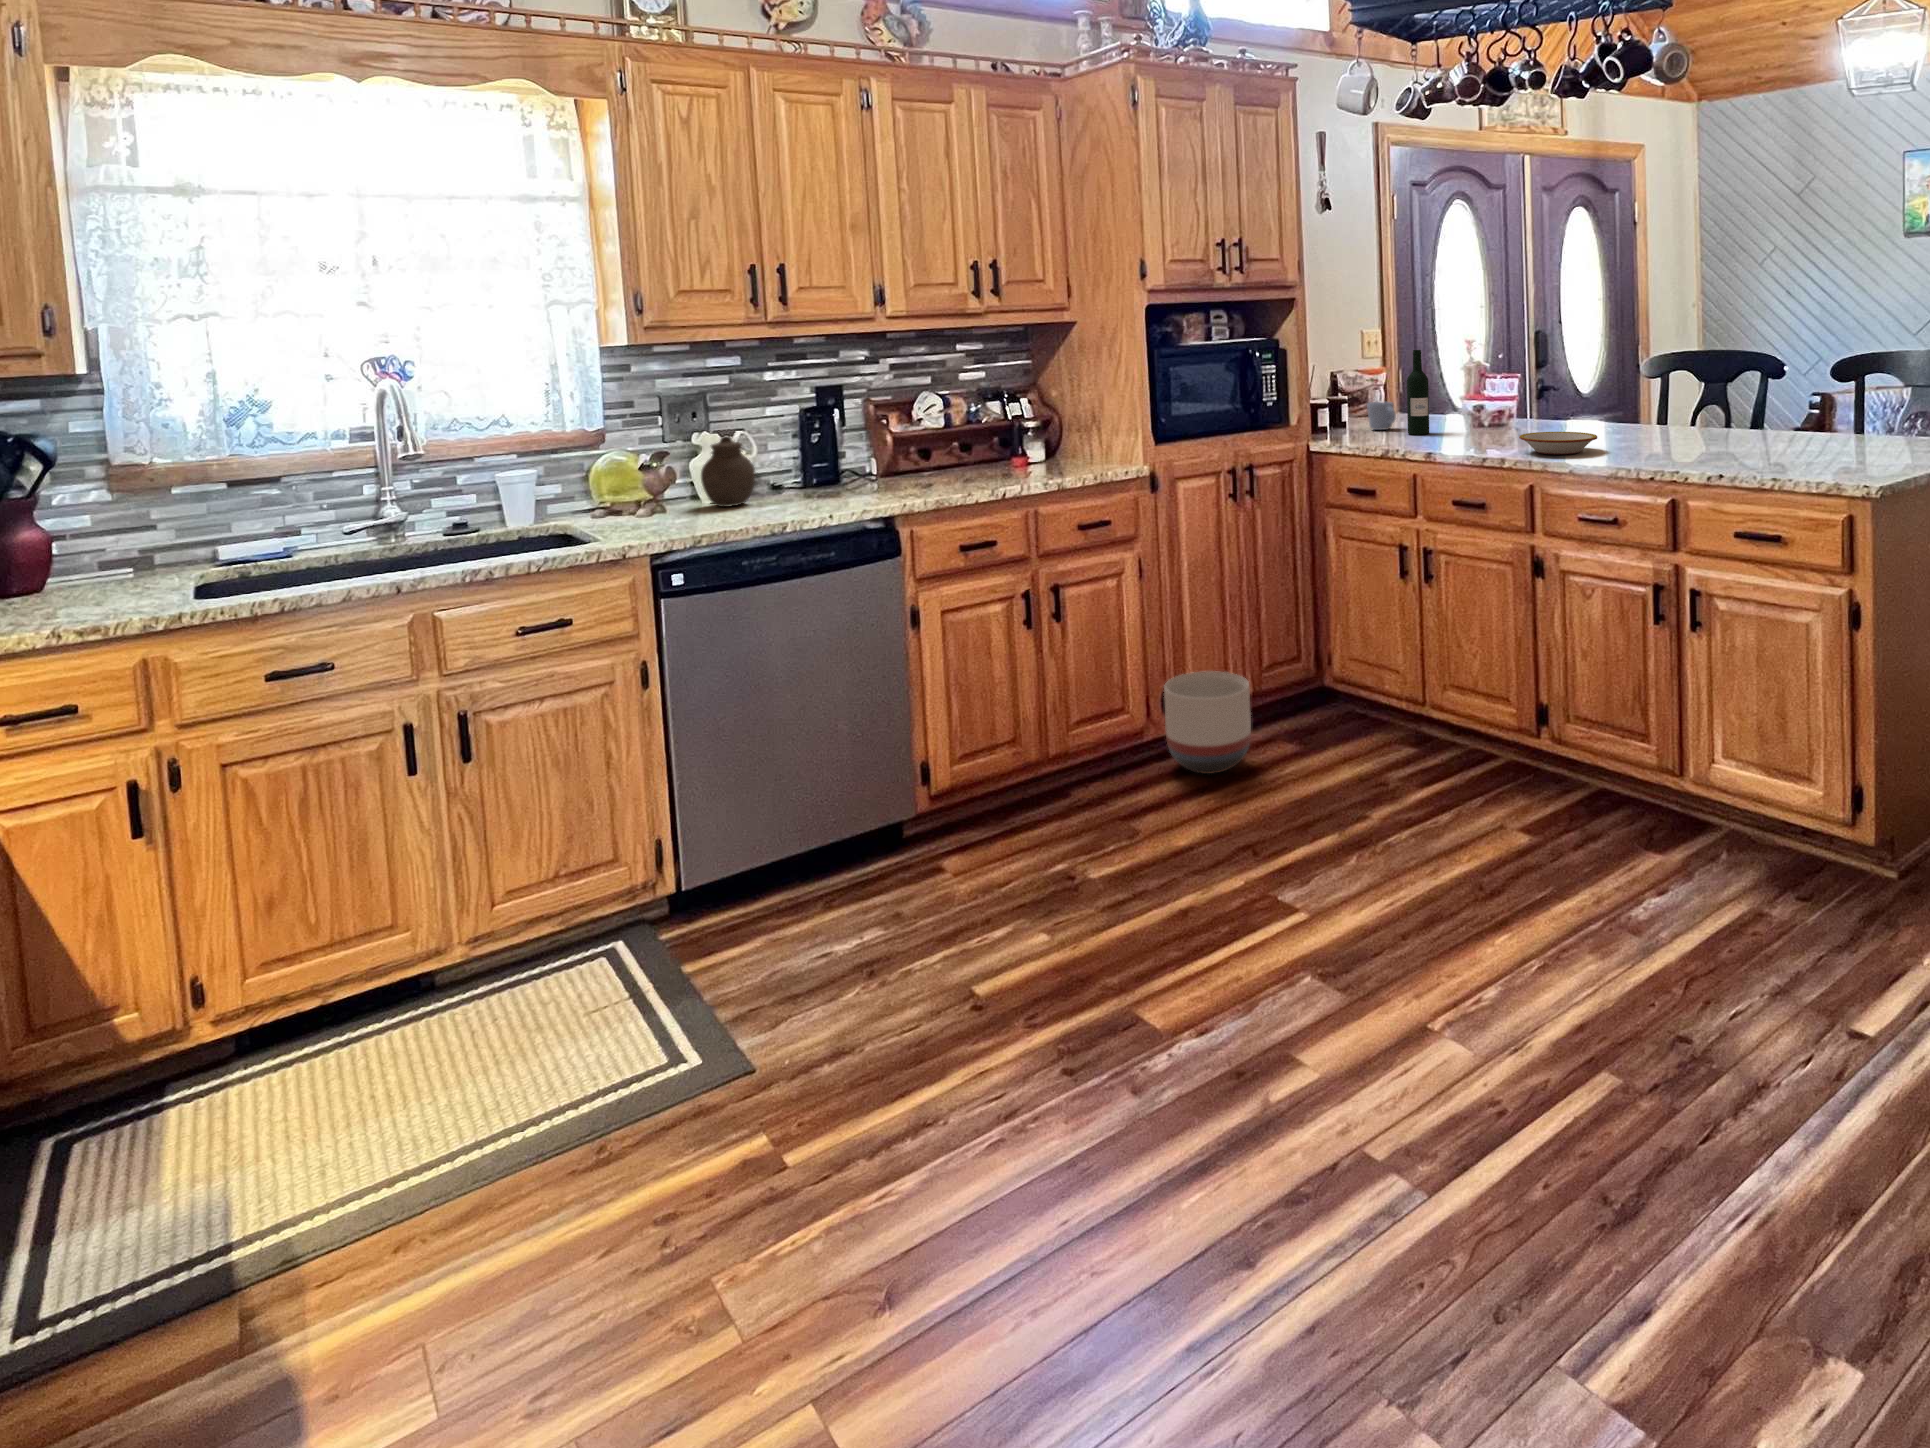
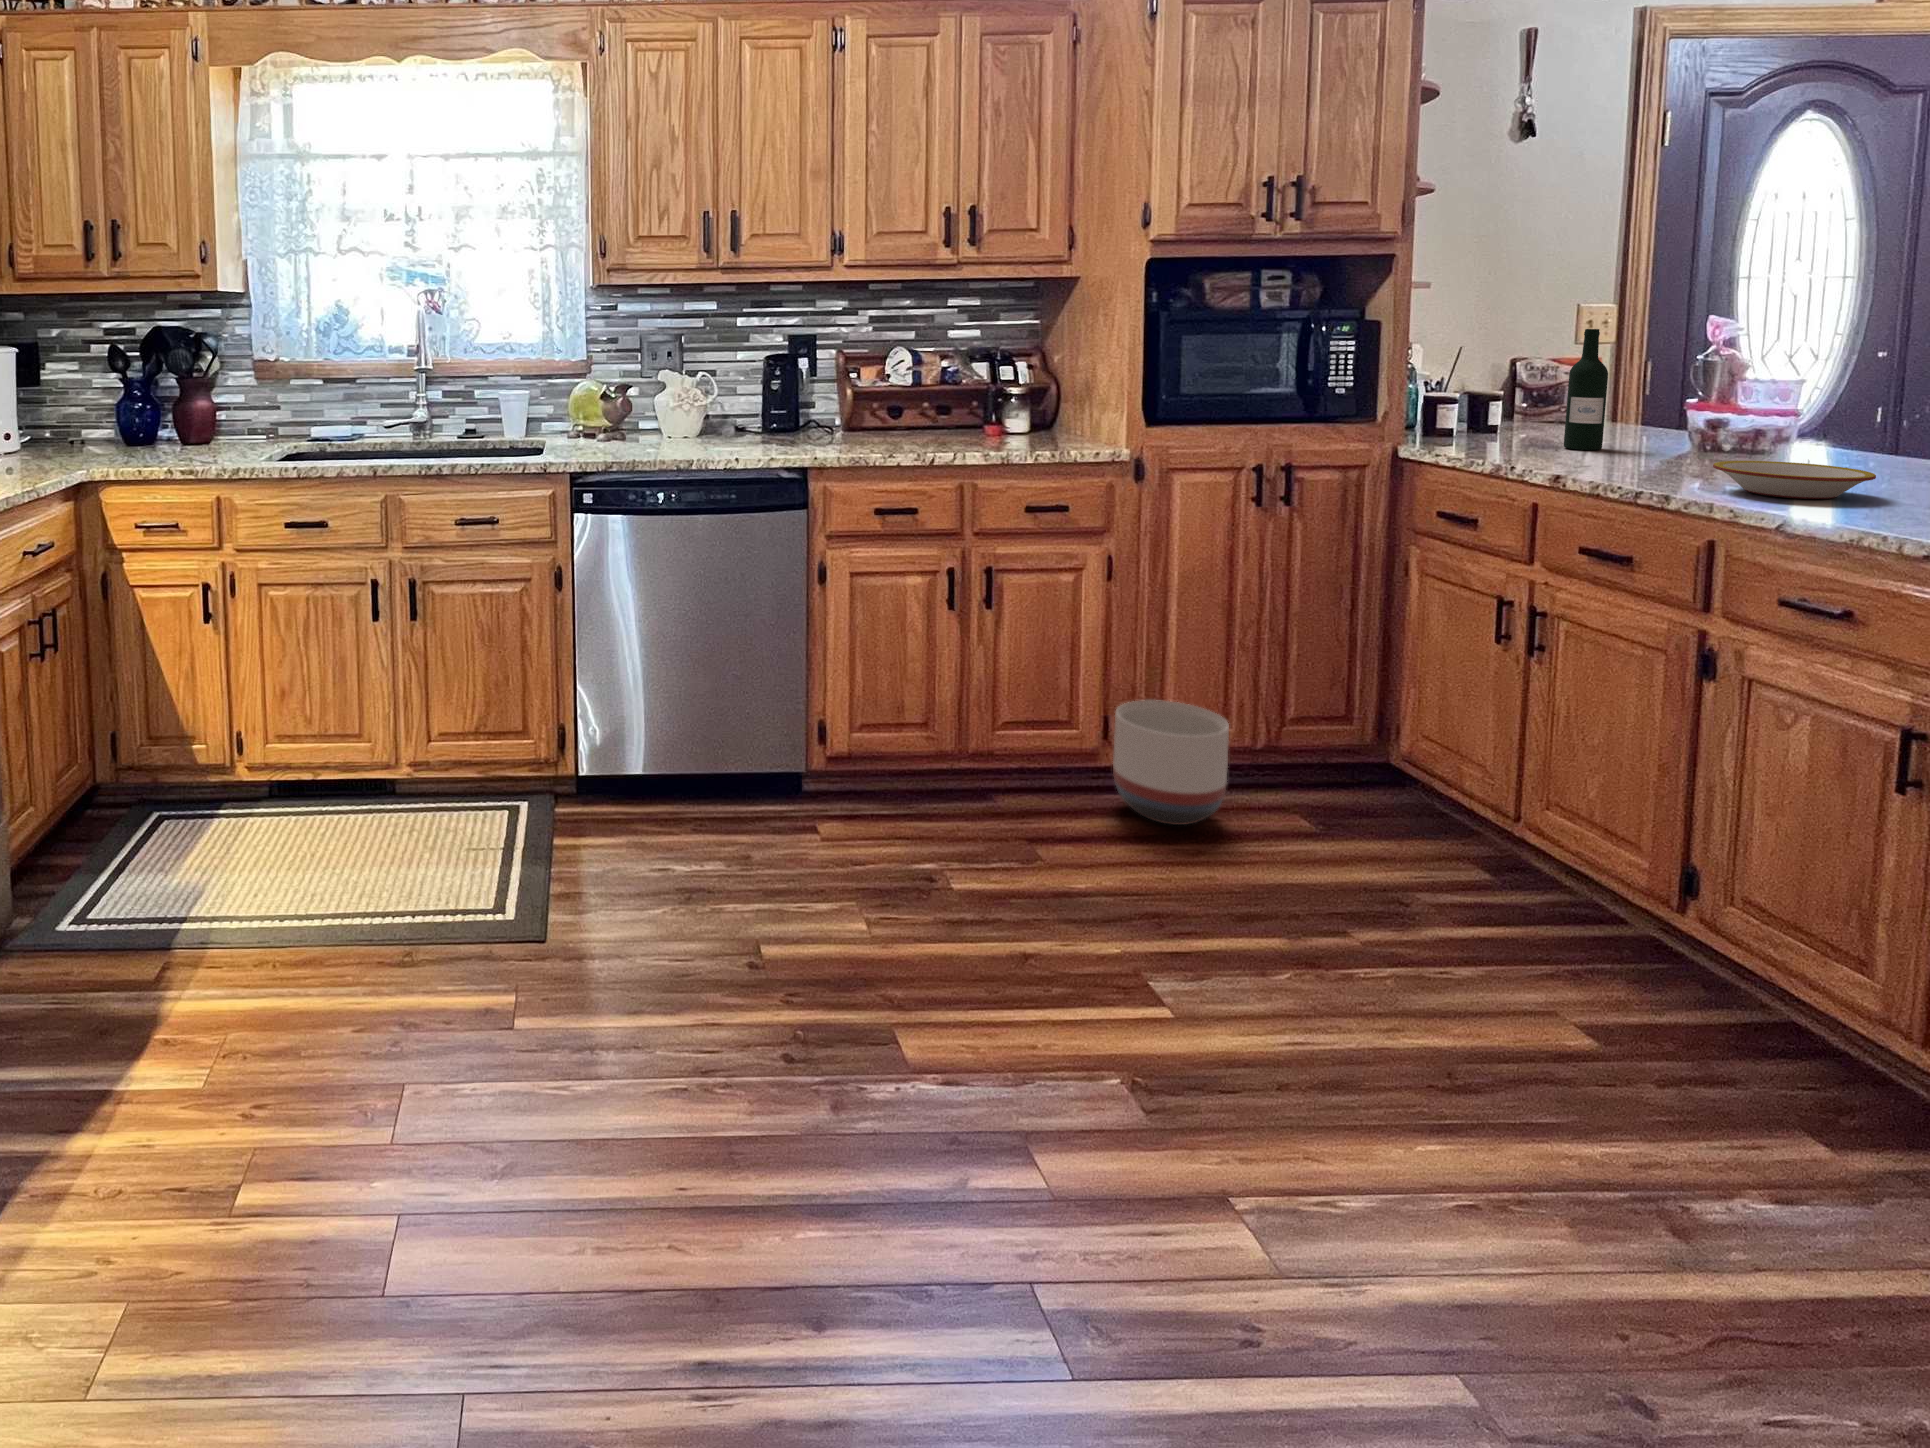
mug: present [1367,402,1396,430] -> none [1511,400,1557,439]
jar: present [701,436,756,507] -> none [655,374,704,441]

